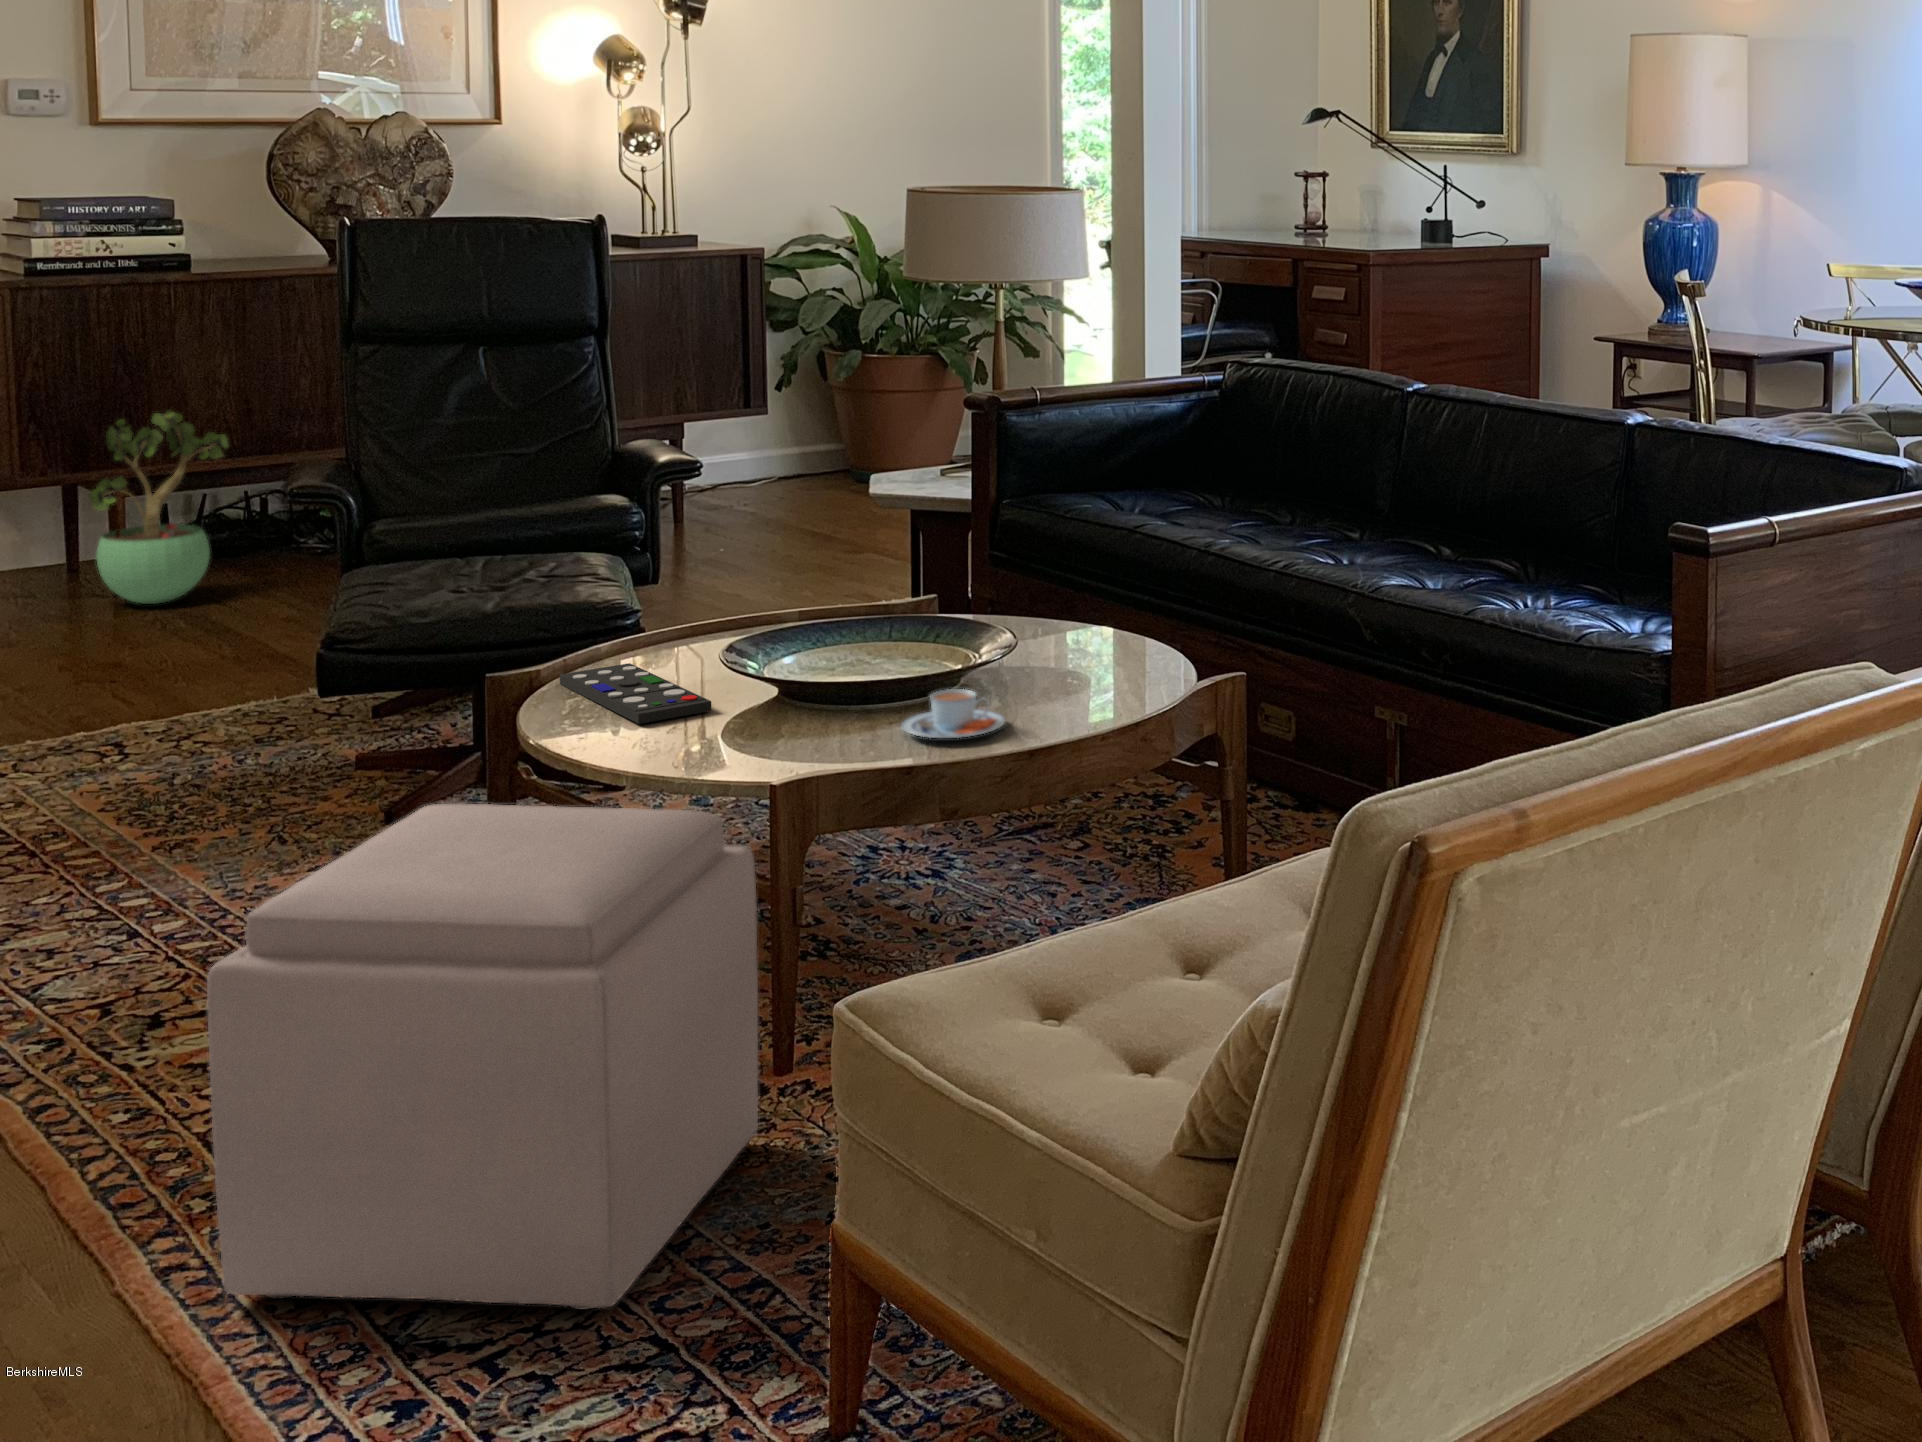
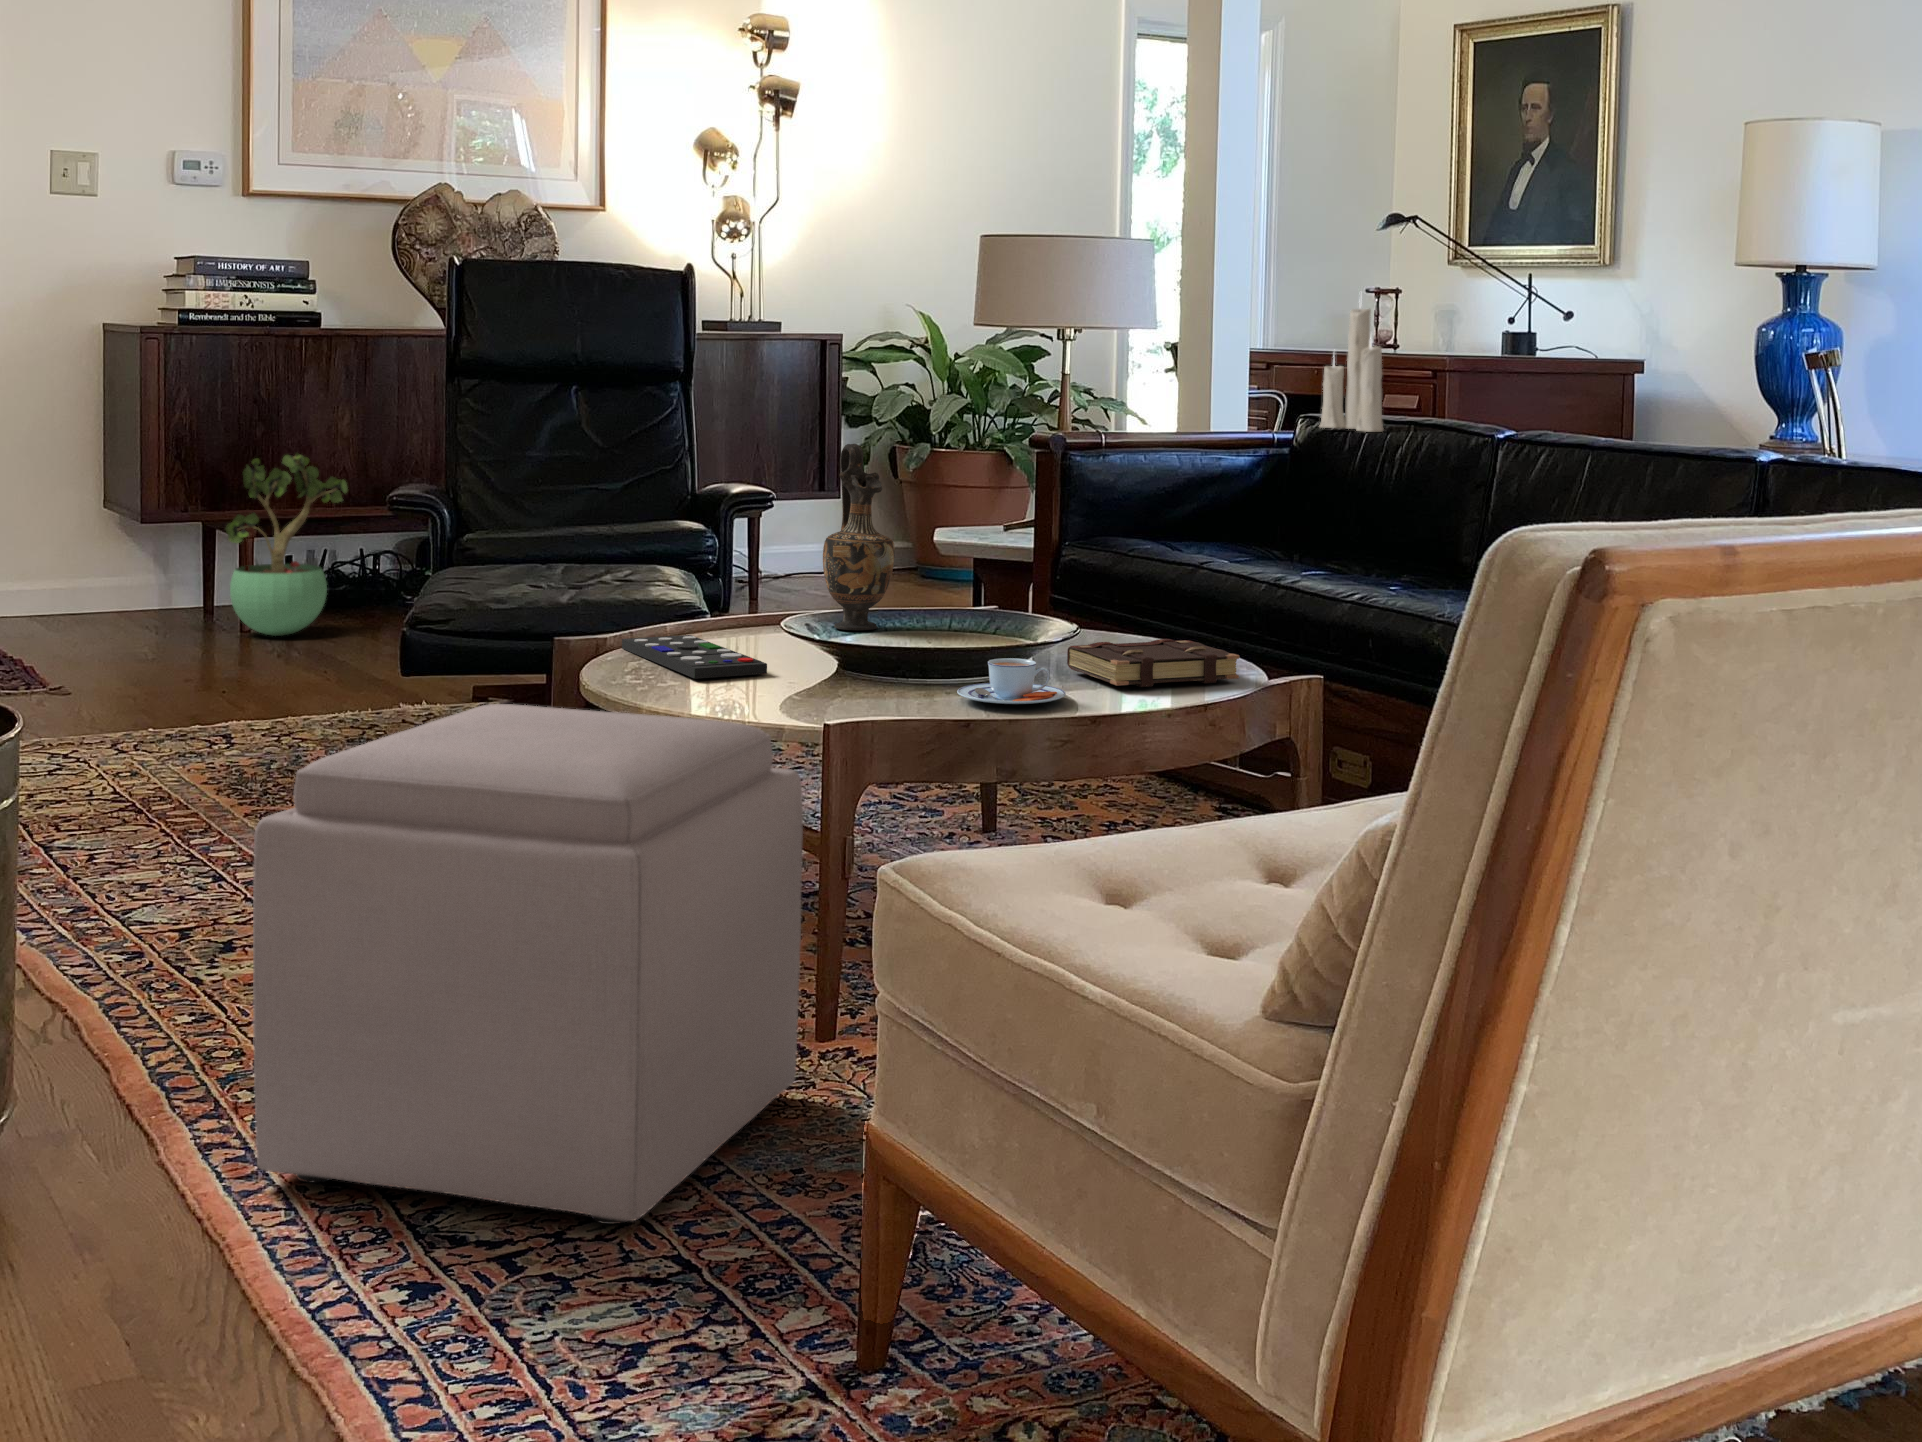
candle: none [1249,237,1310,380] -> present [1320,303,1383,432]
vase: none [762,459,834,642] -> present [823,444,895,630]
book: none [1007,646,1169,705] -> present [1067,639,1240,687]

